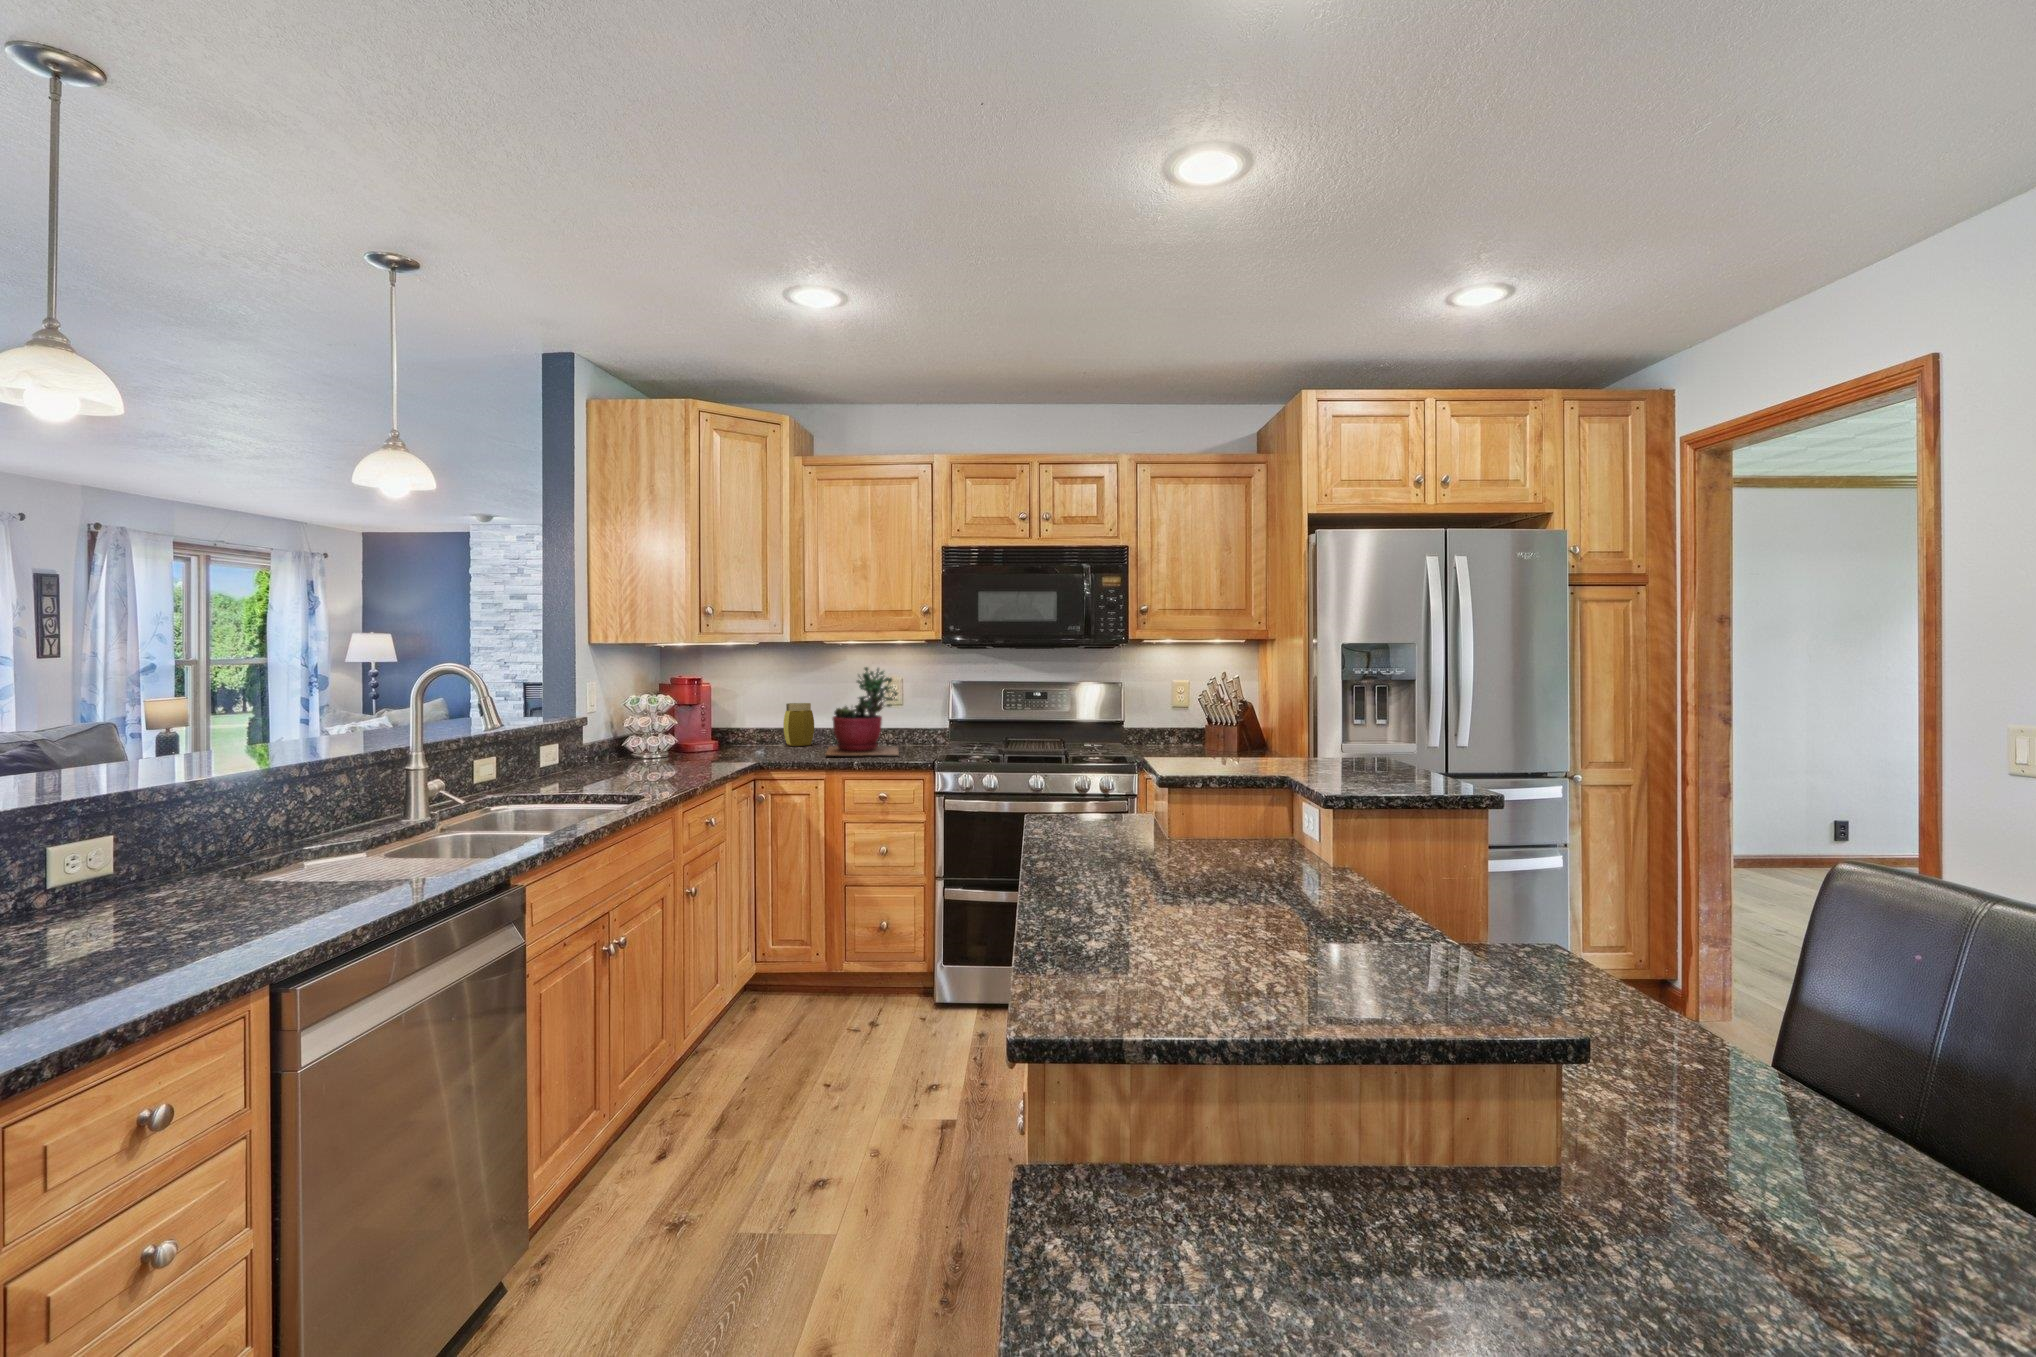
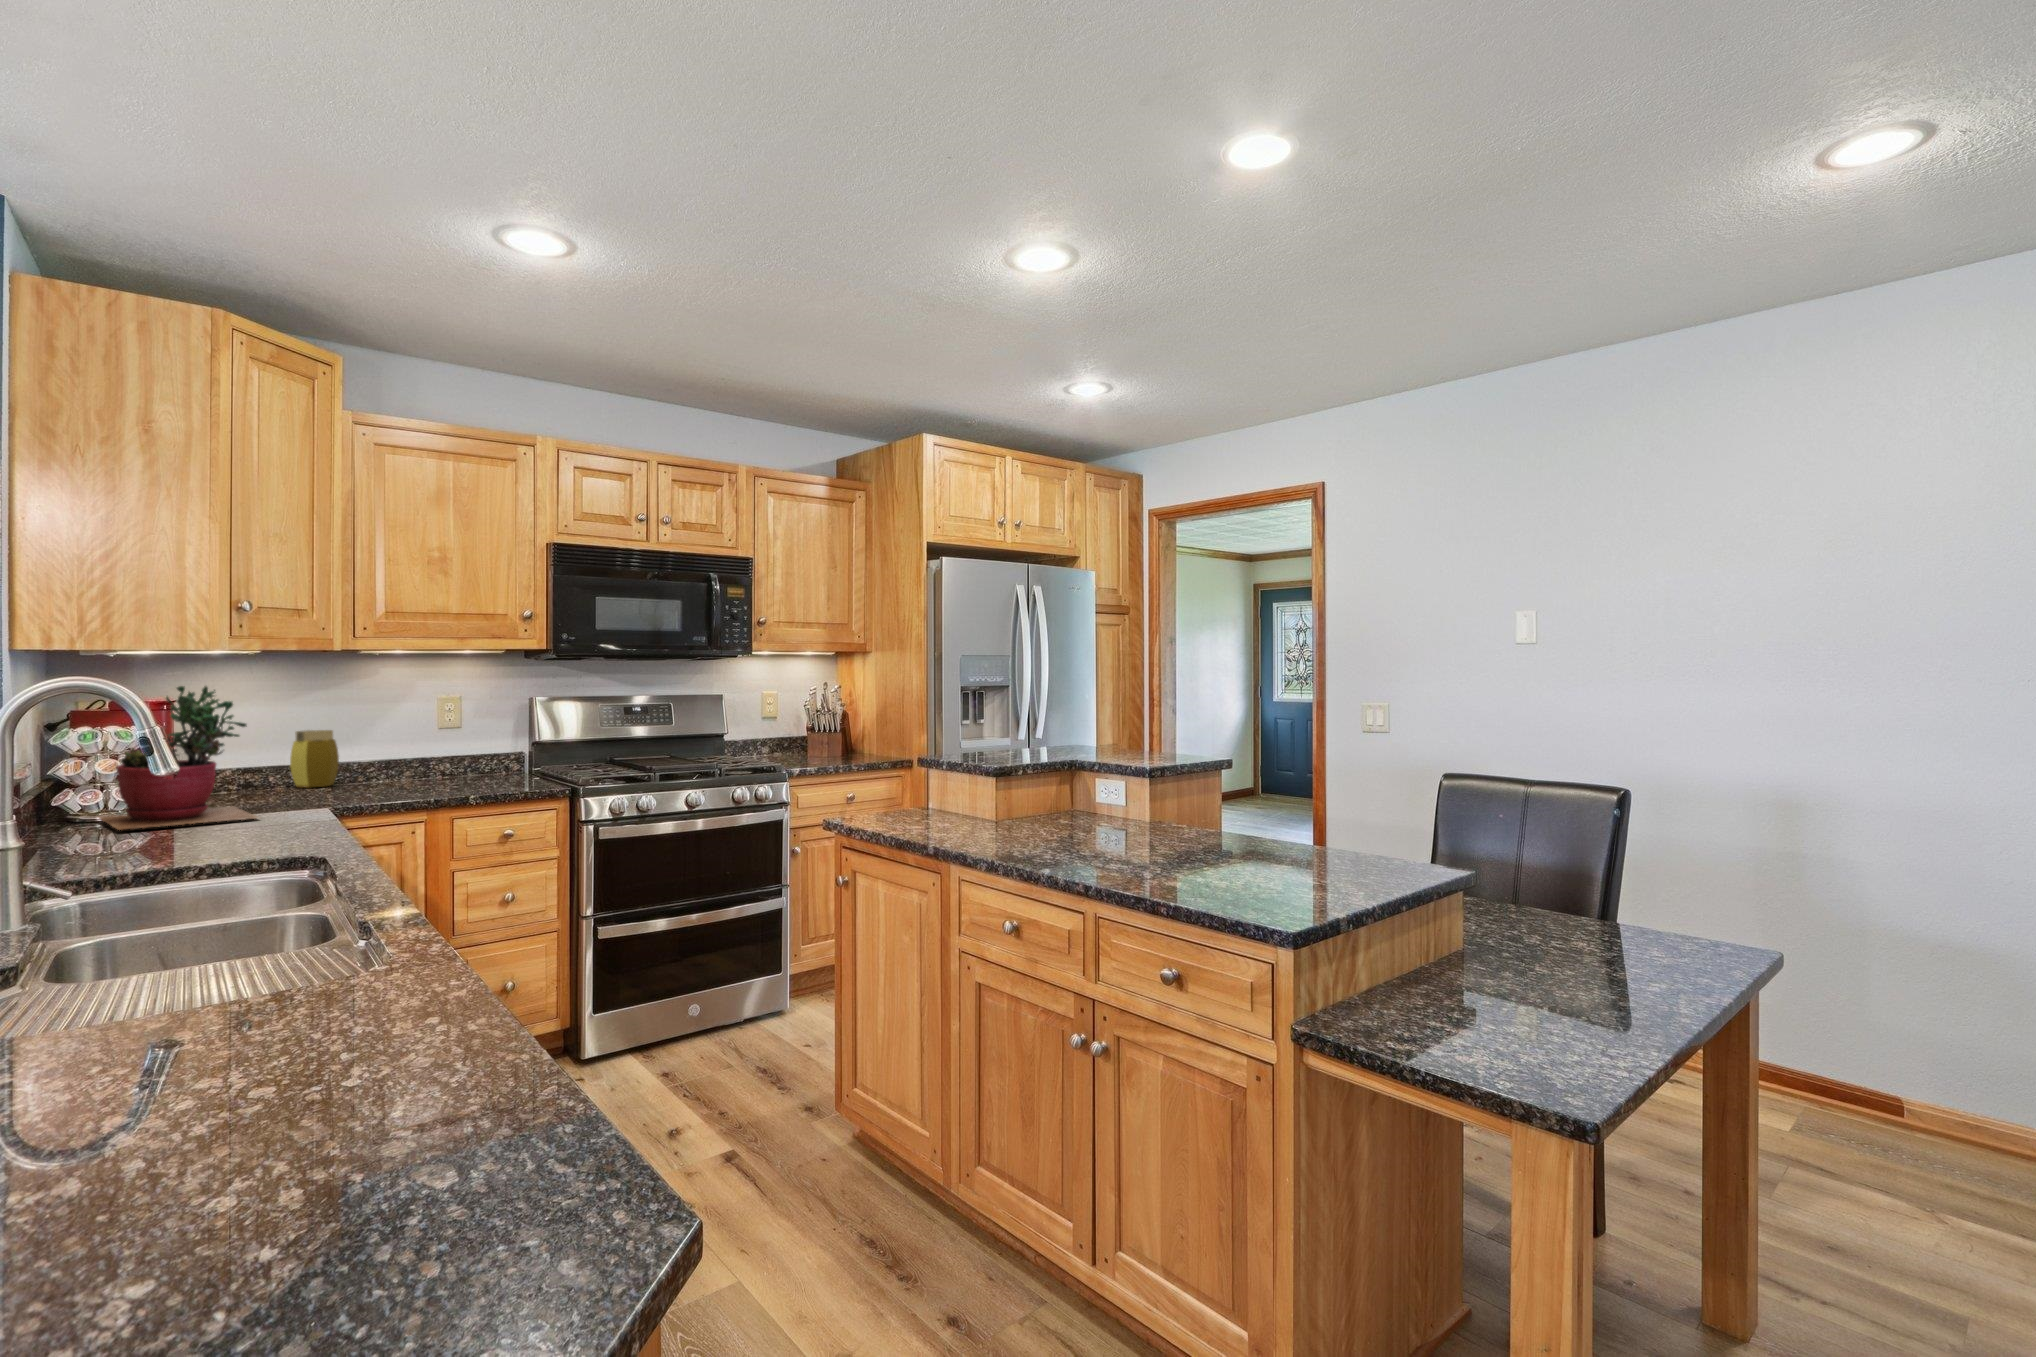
succulent plant: present [826,667,899,755] -> present [99,686,258,830]

